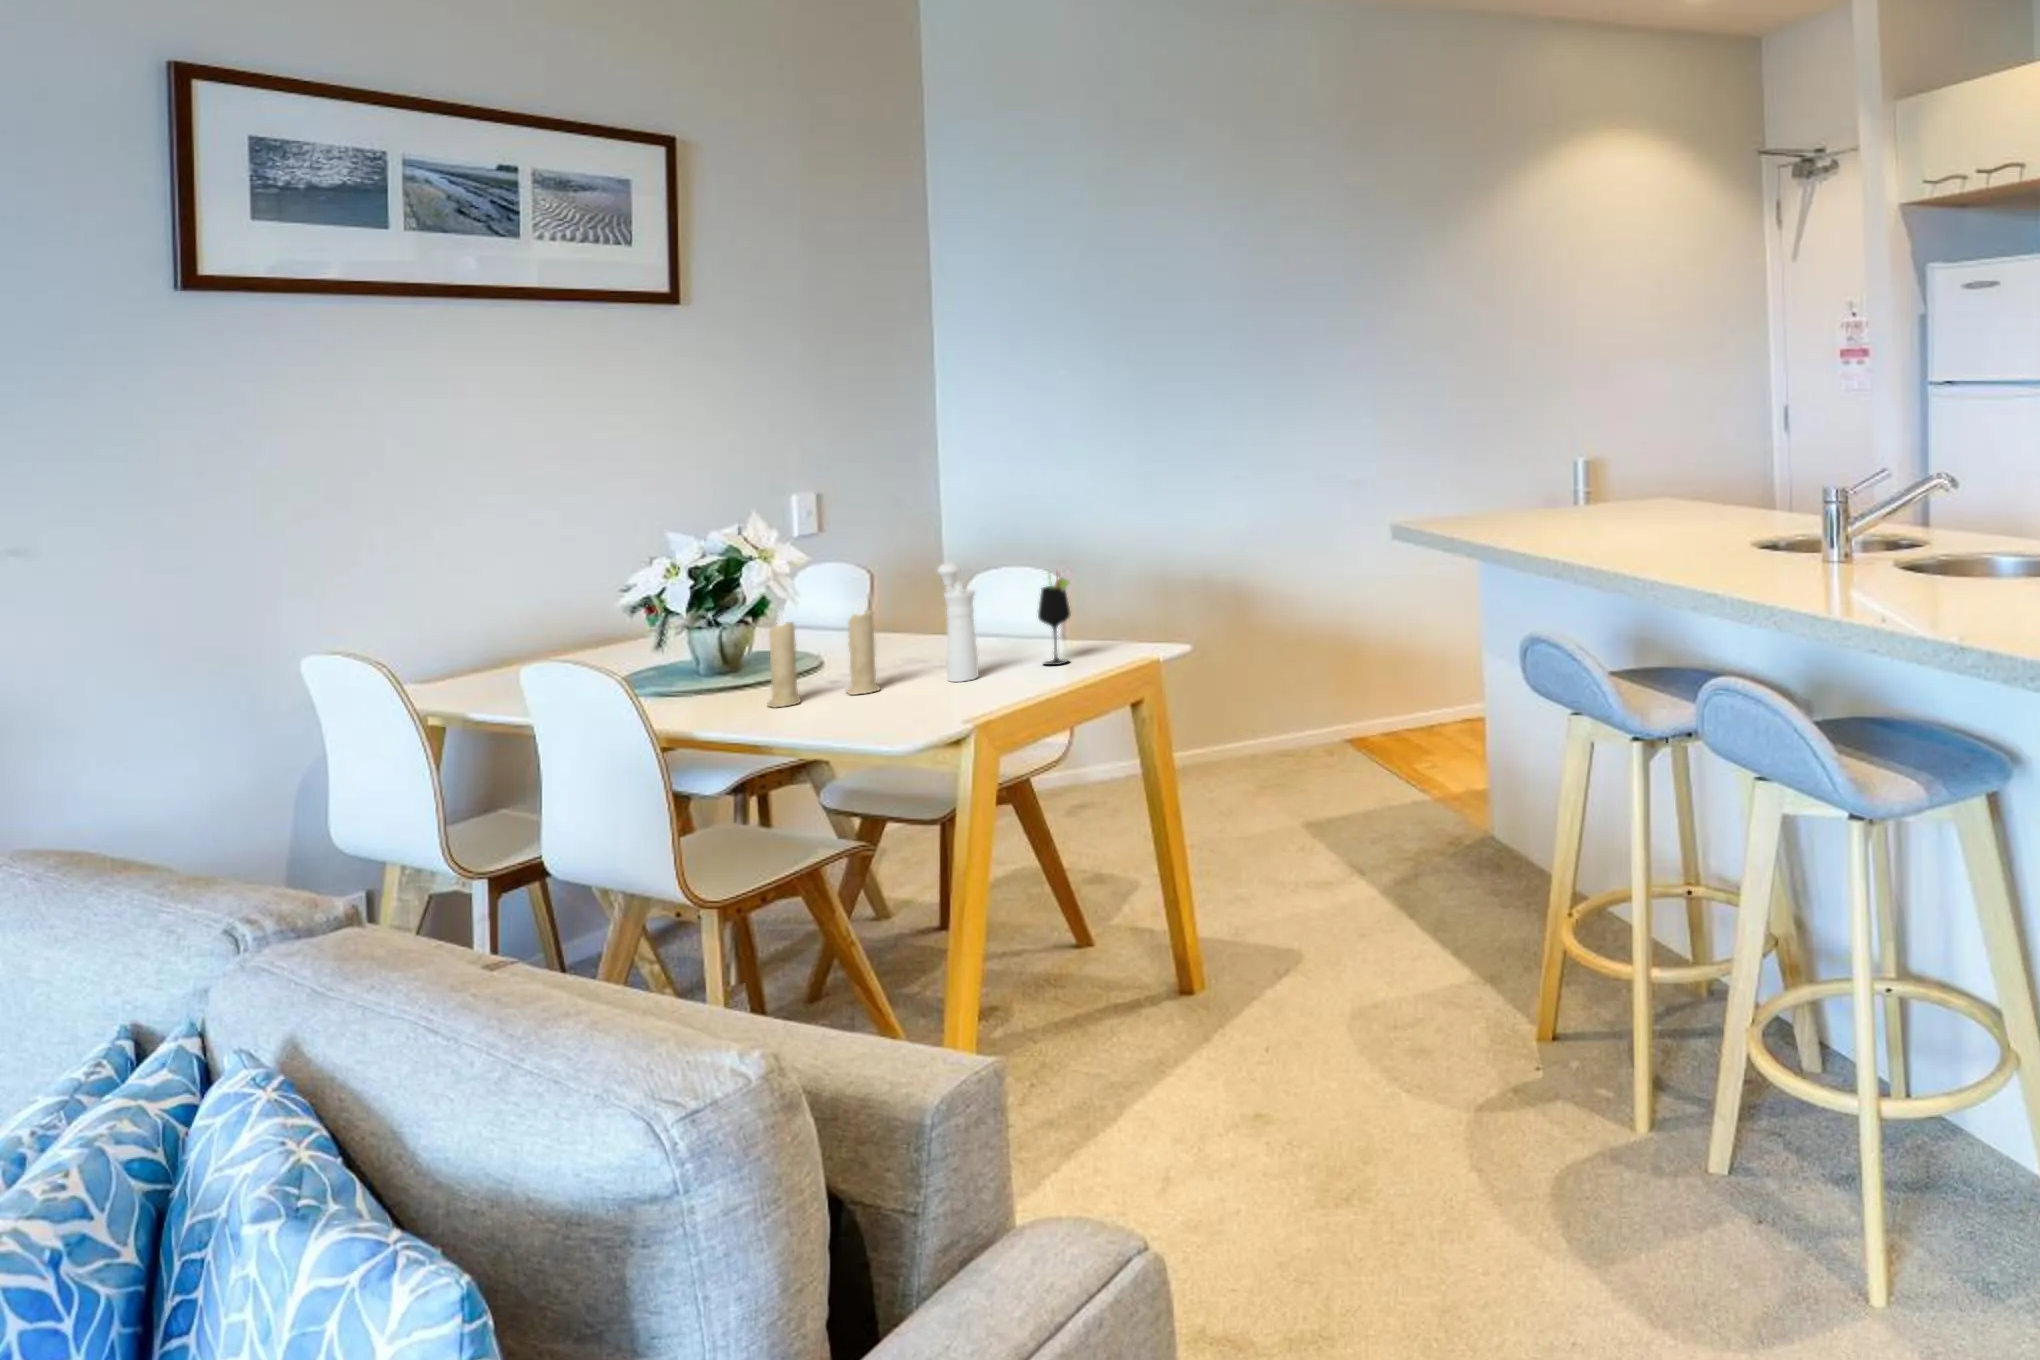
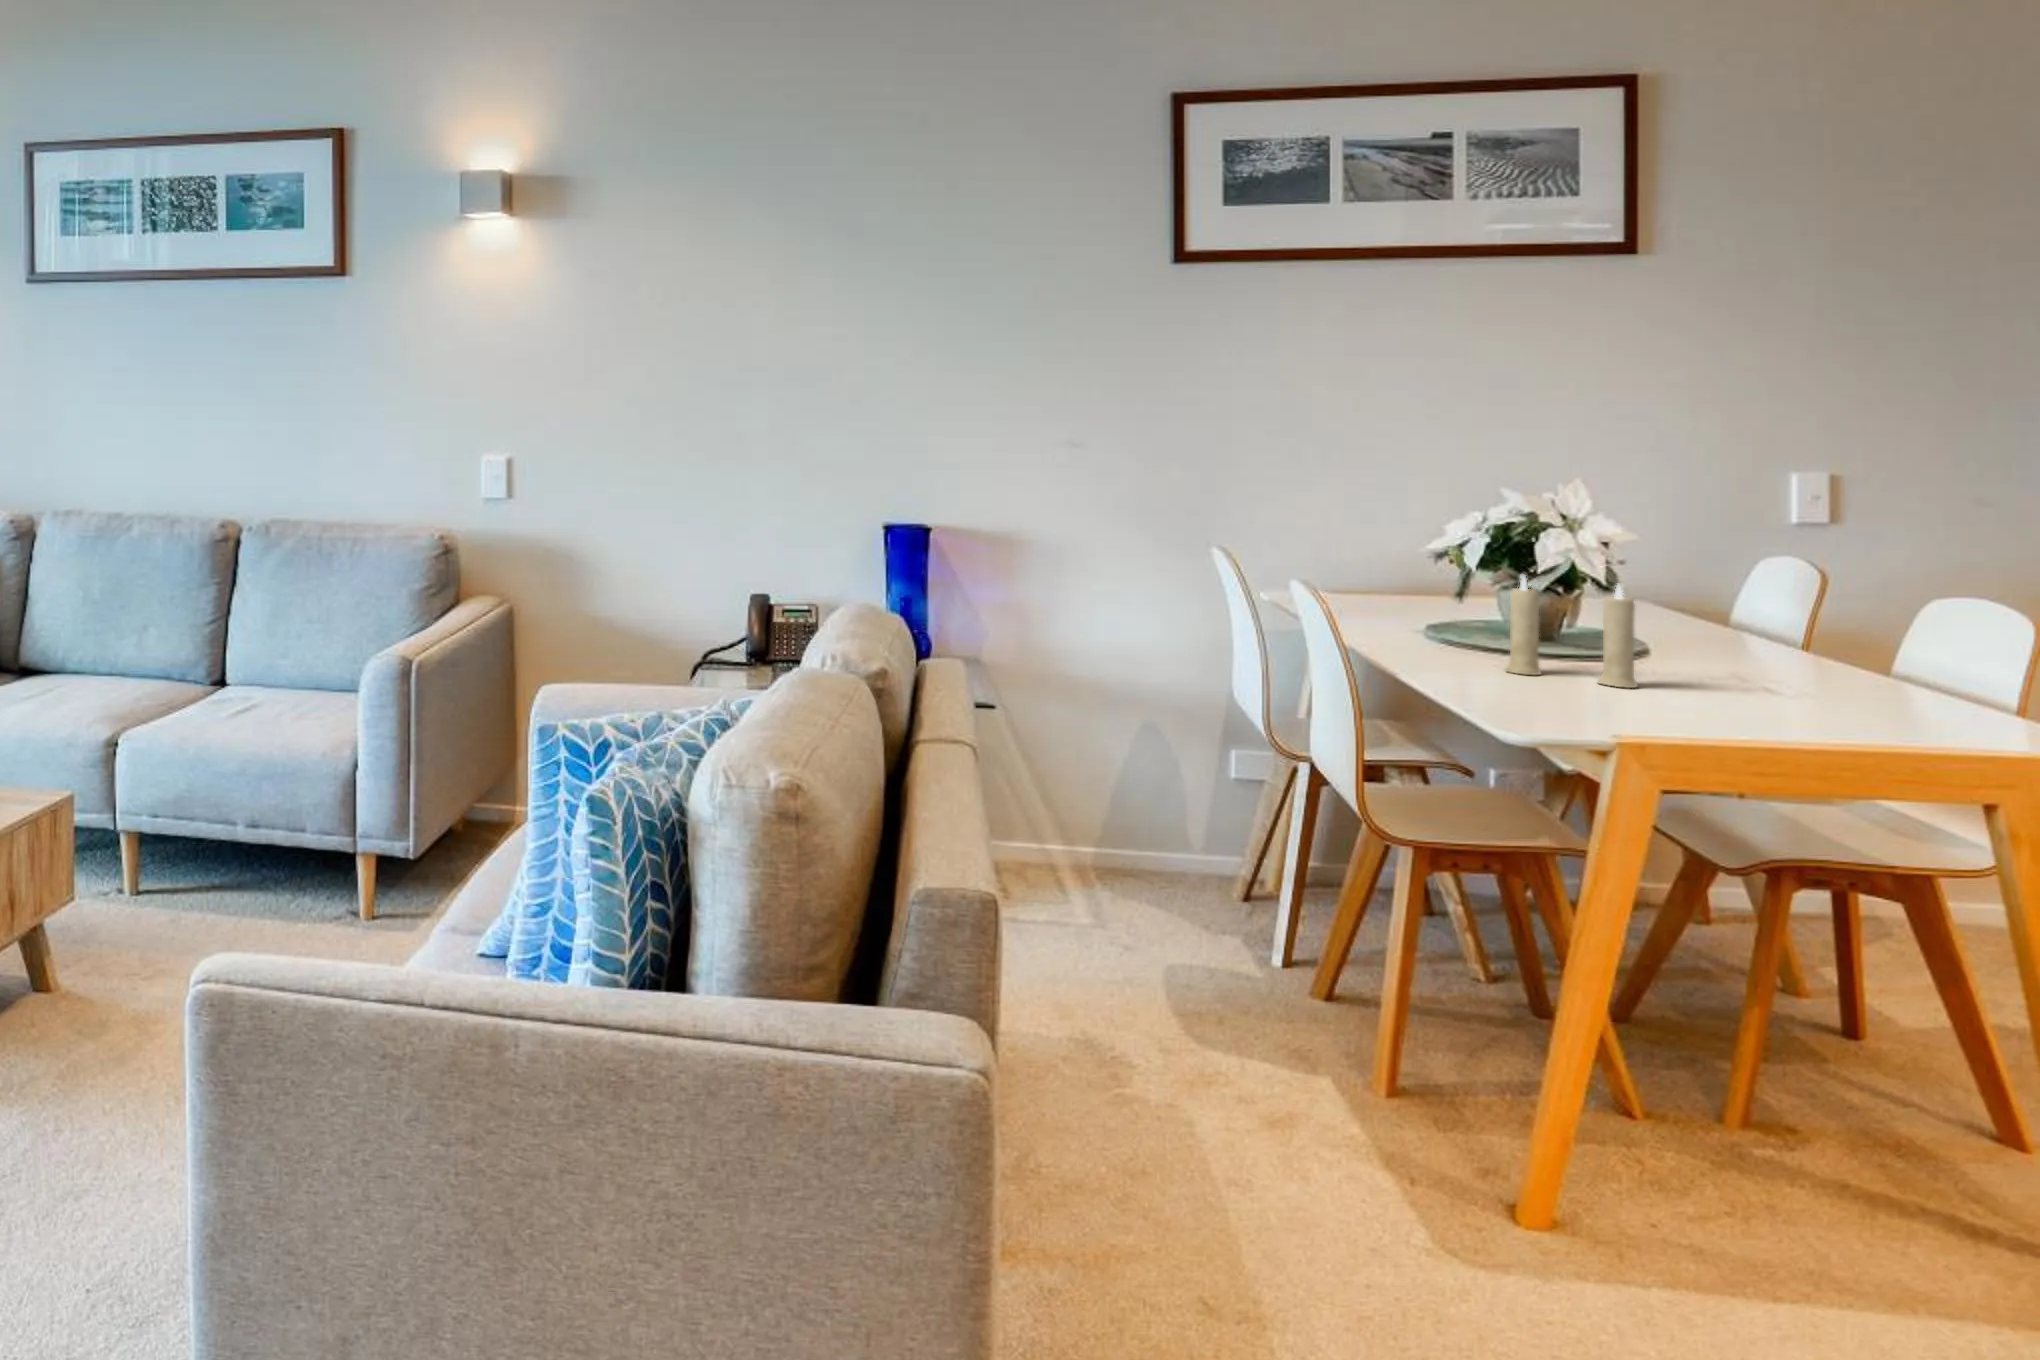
pepper mill: present [938,563,978,682] -> none [1727,565,1786,709]
wine glass: present [1038,578,1071,665] -> none [1886,600,1943,730]

